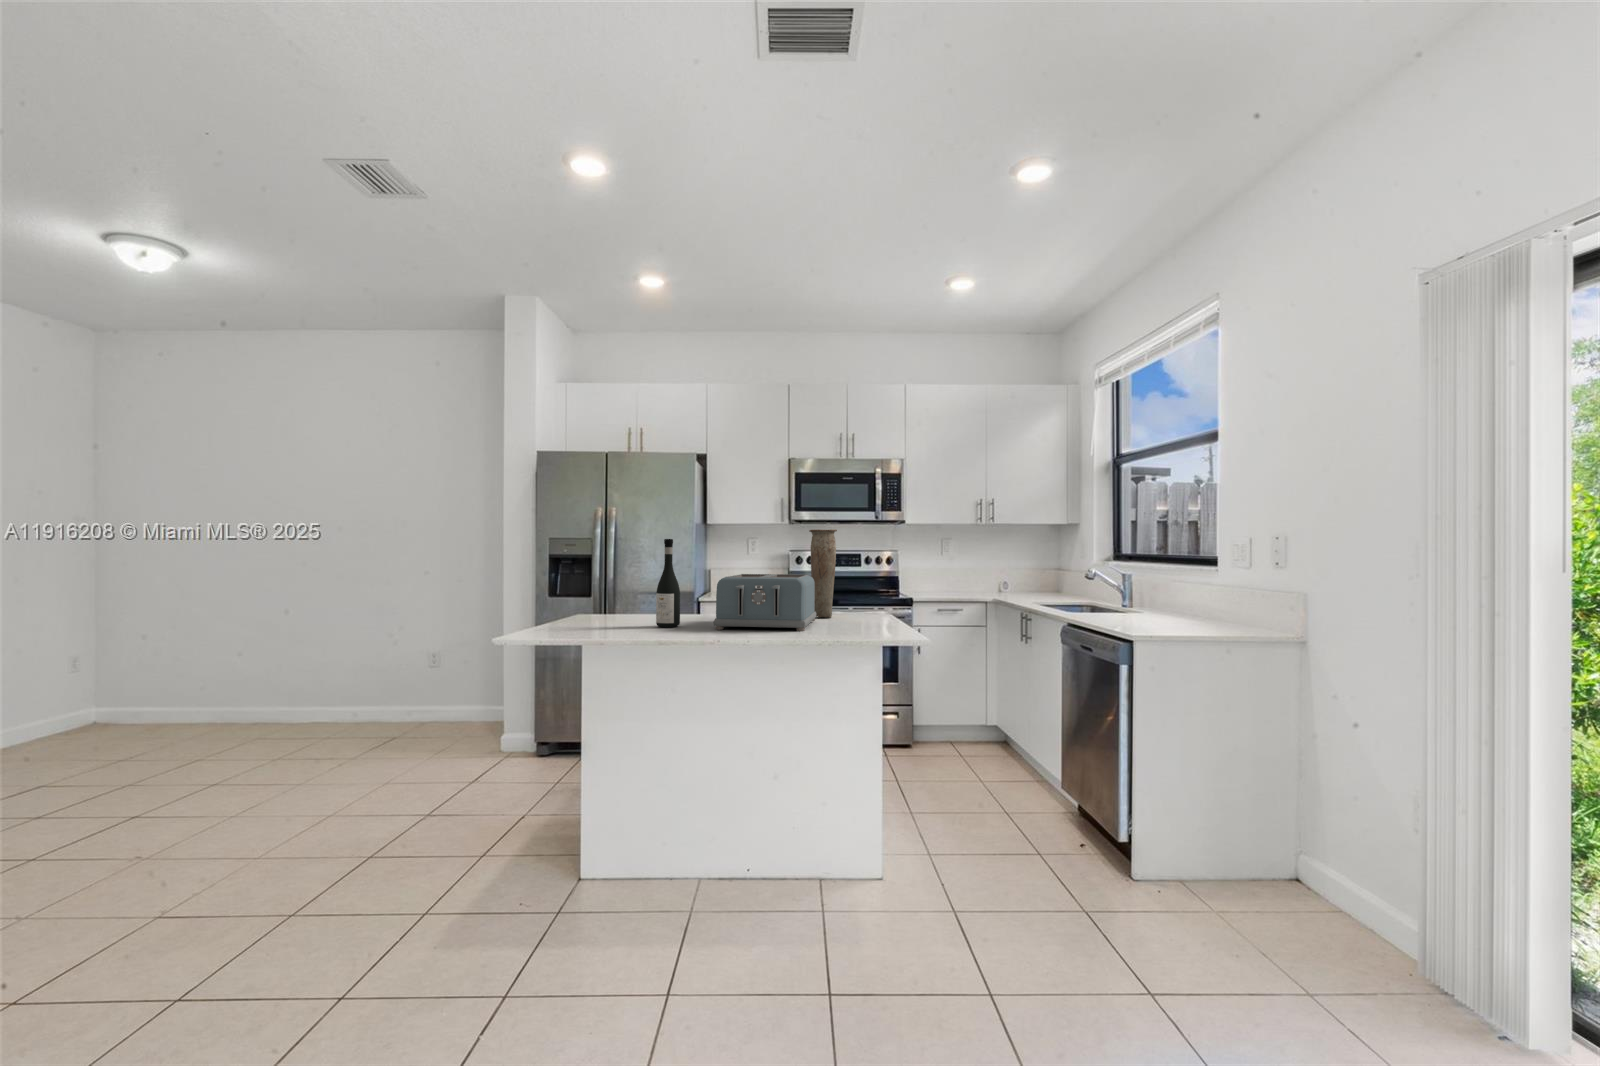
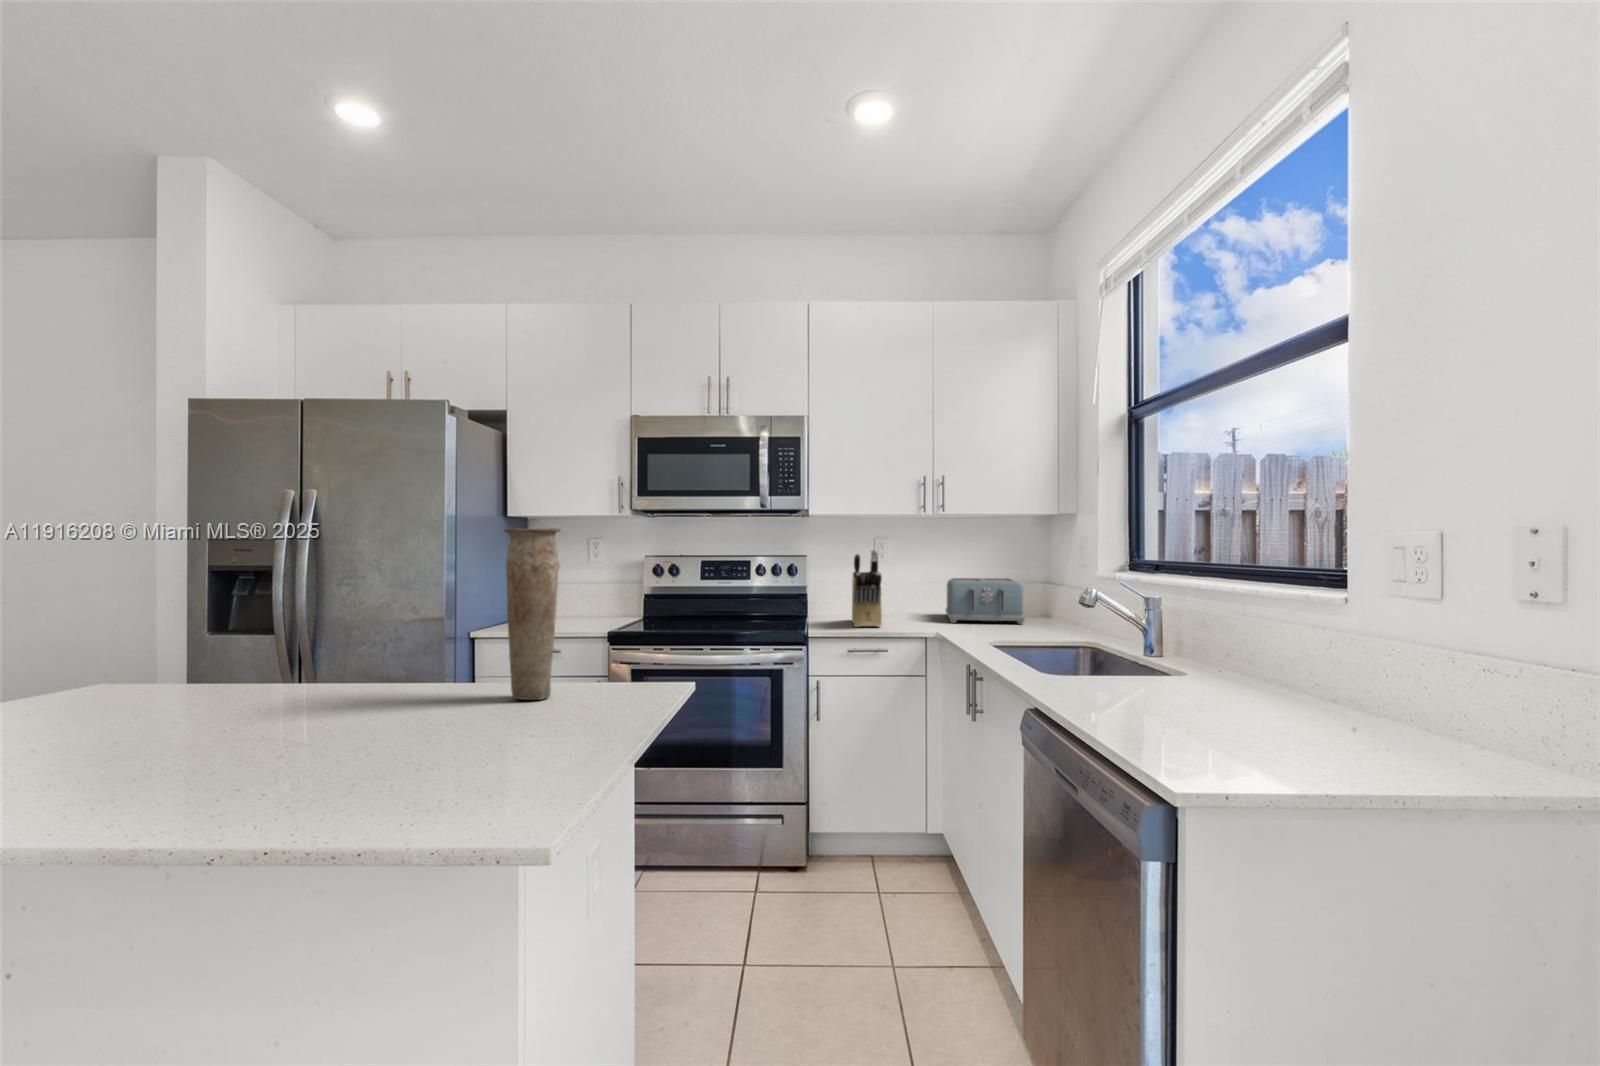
wine bottle: present [656,539,680,627] -> none [69,552,141,747]
knife block: none [929,546,956,596] -> present [852,550,882,627]
toaster: present [714,574,816,631] -> present [946,578,1025,624]

